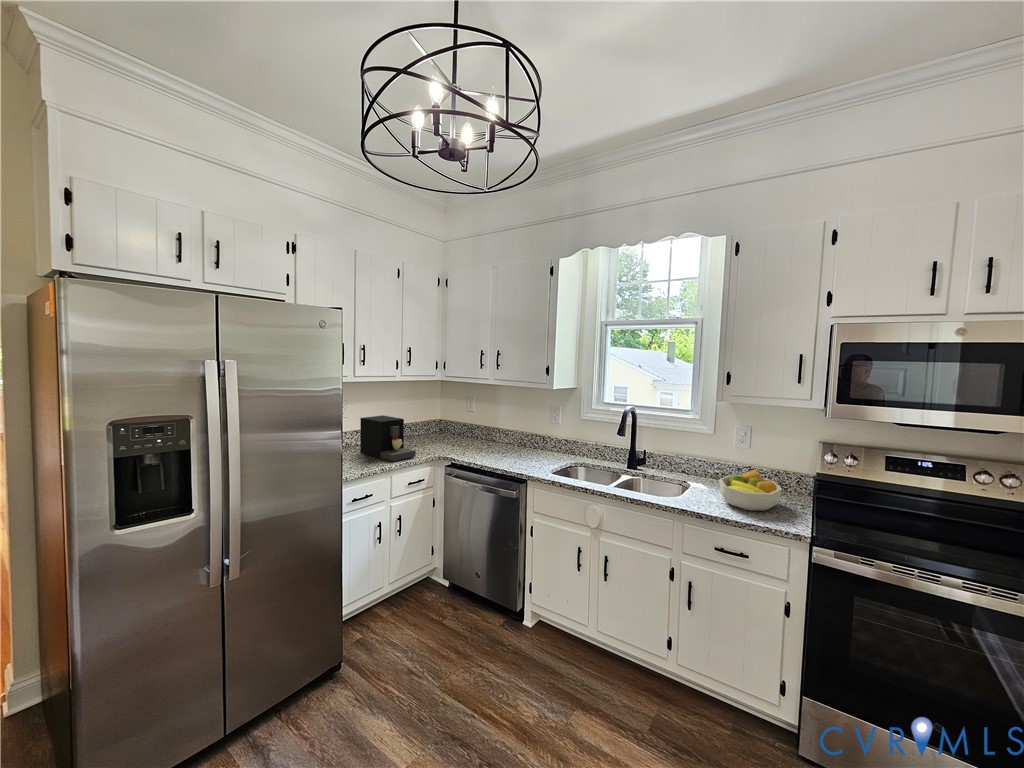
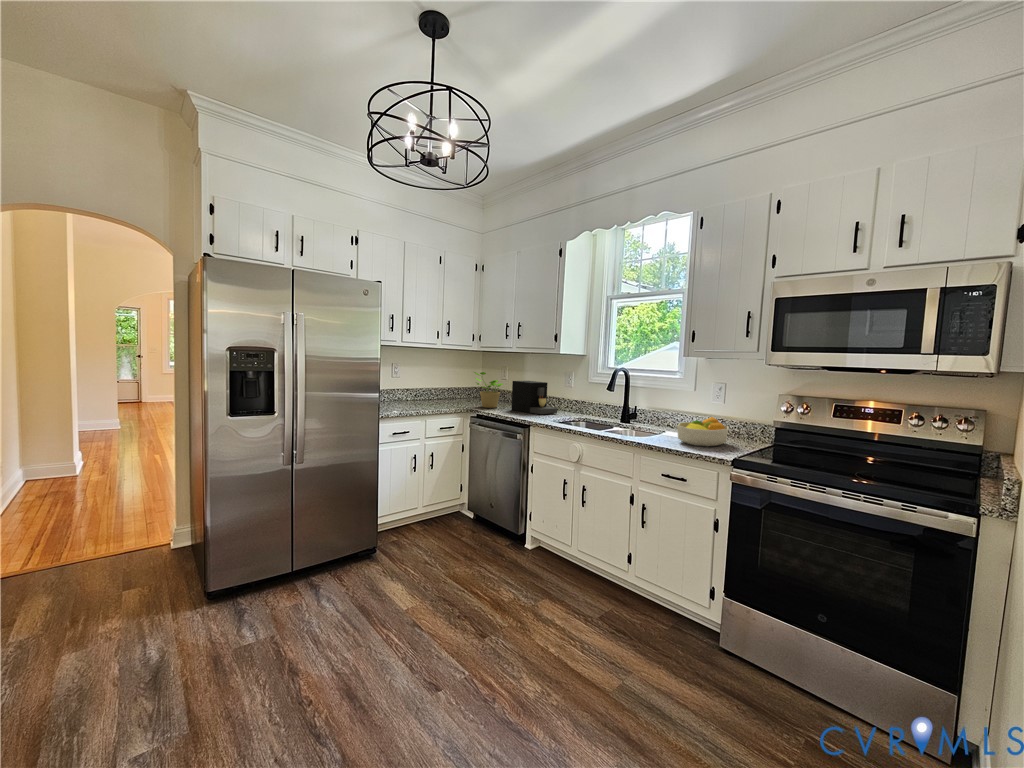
potted plant: none [441,408,477,451] -> present [474,372,503,408]
coffee maker: present [360,415,416,461] -> present [512,381,557,414]

